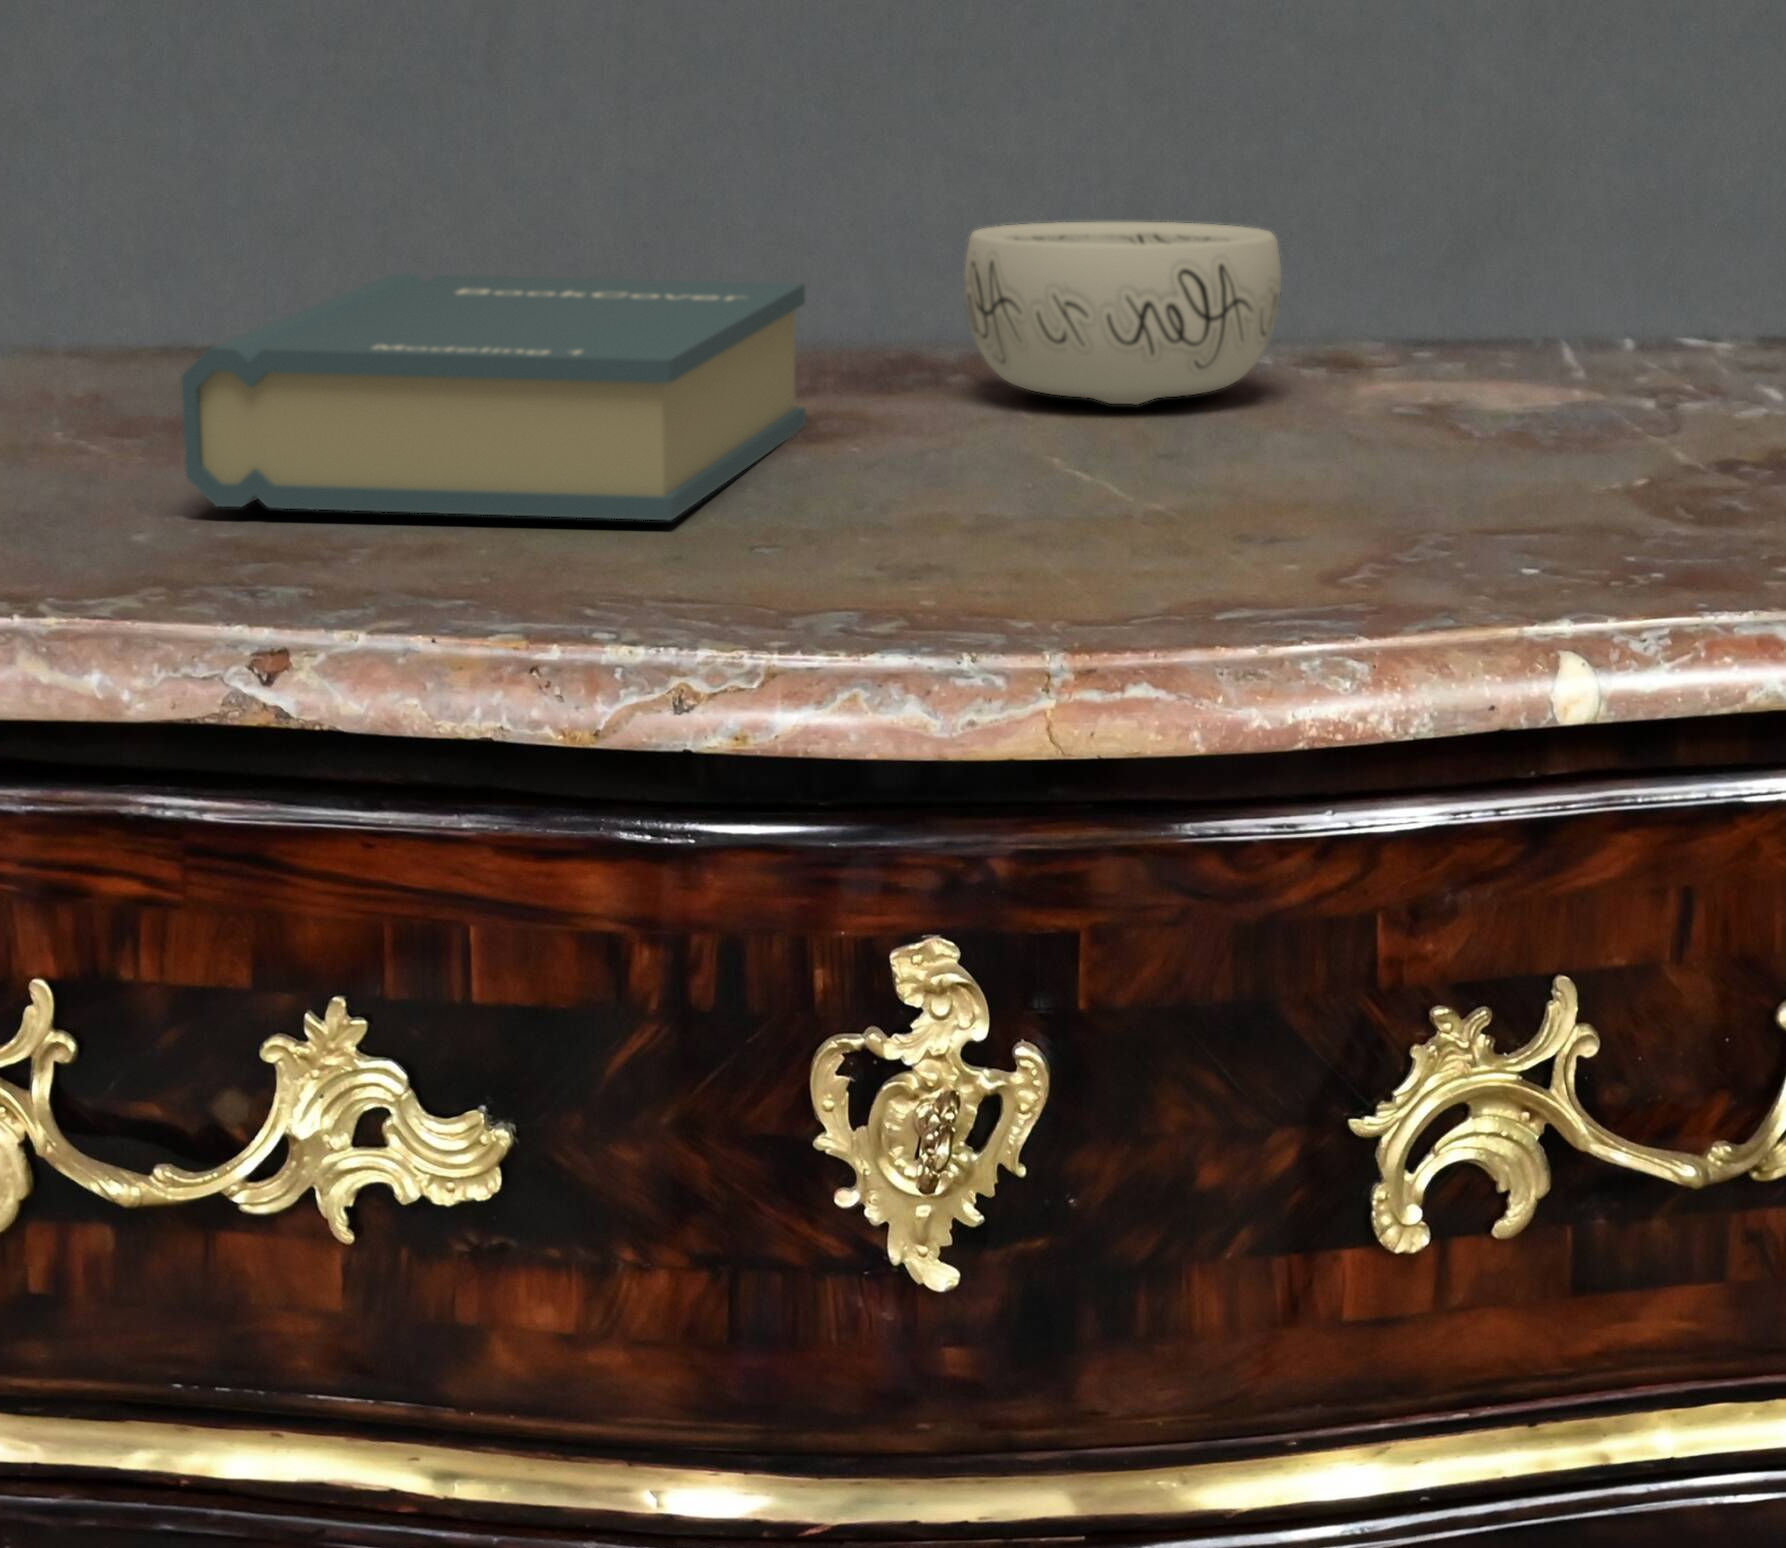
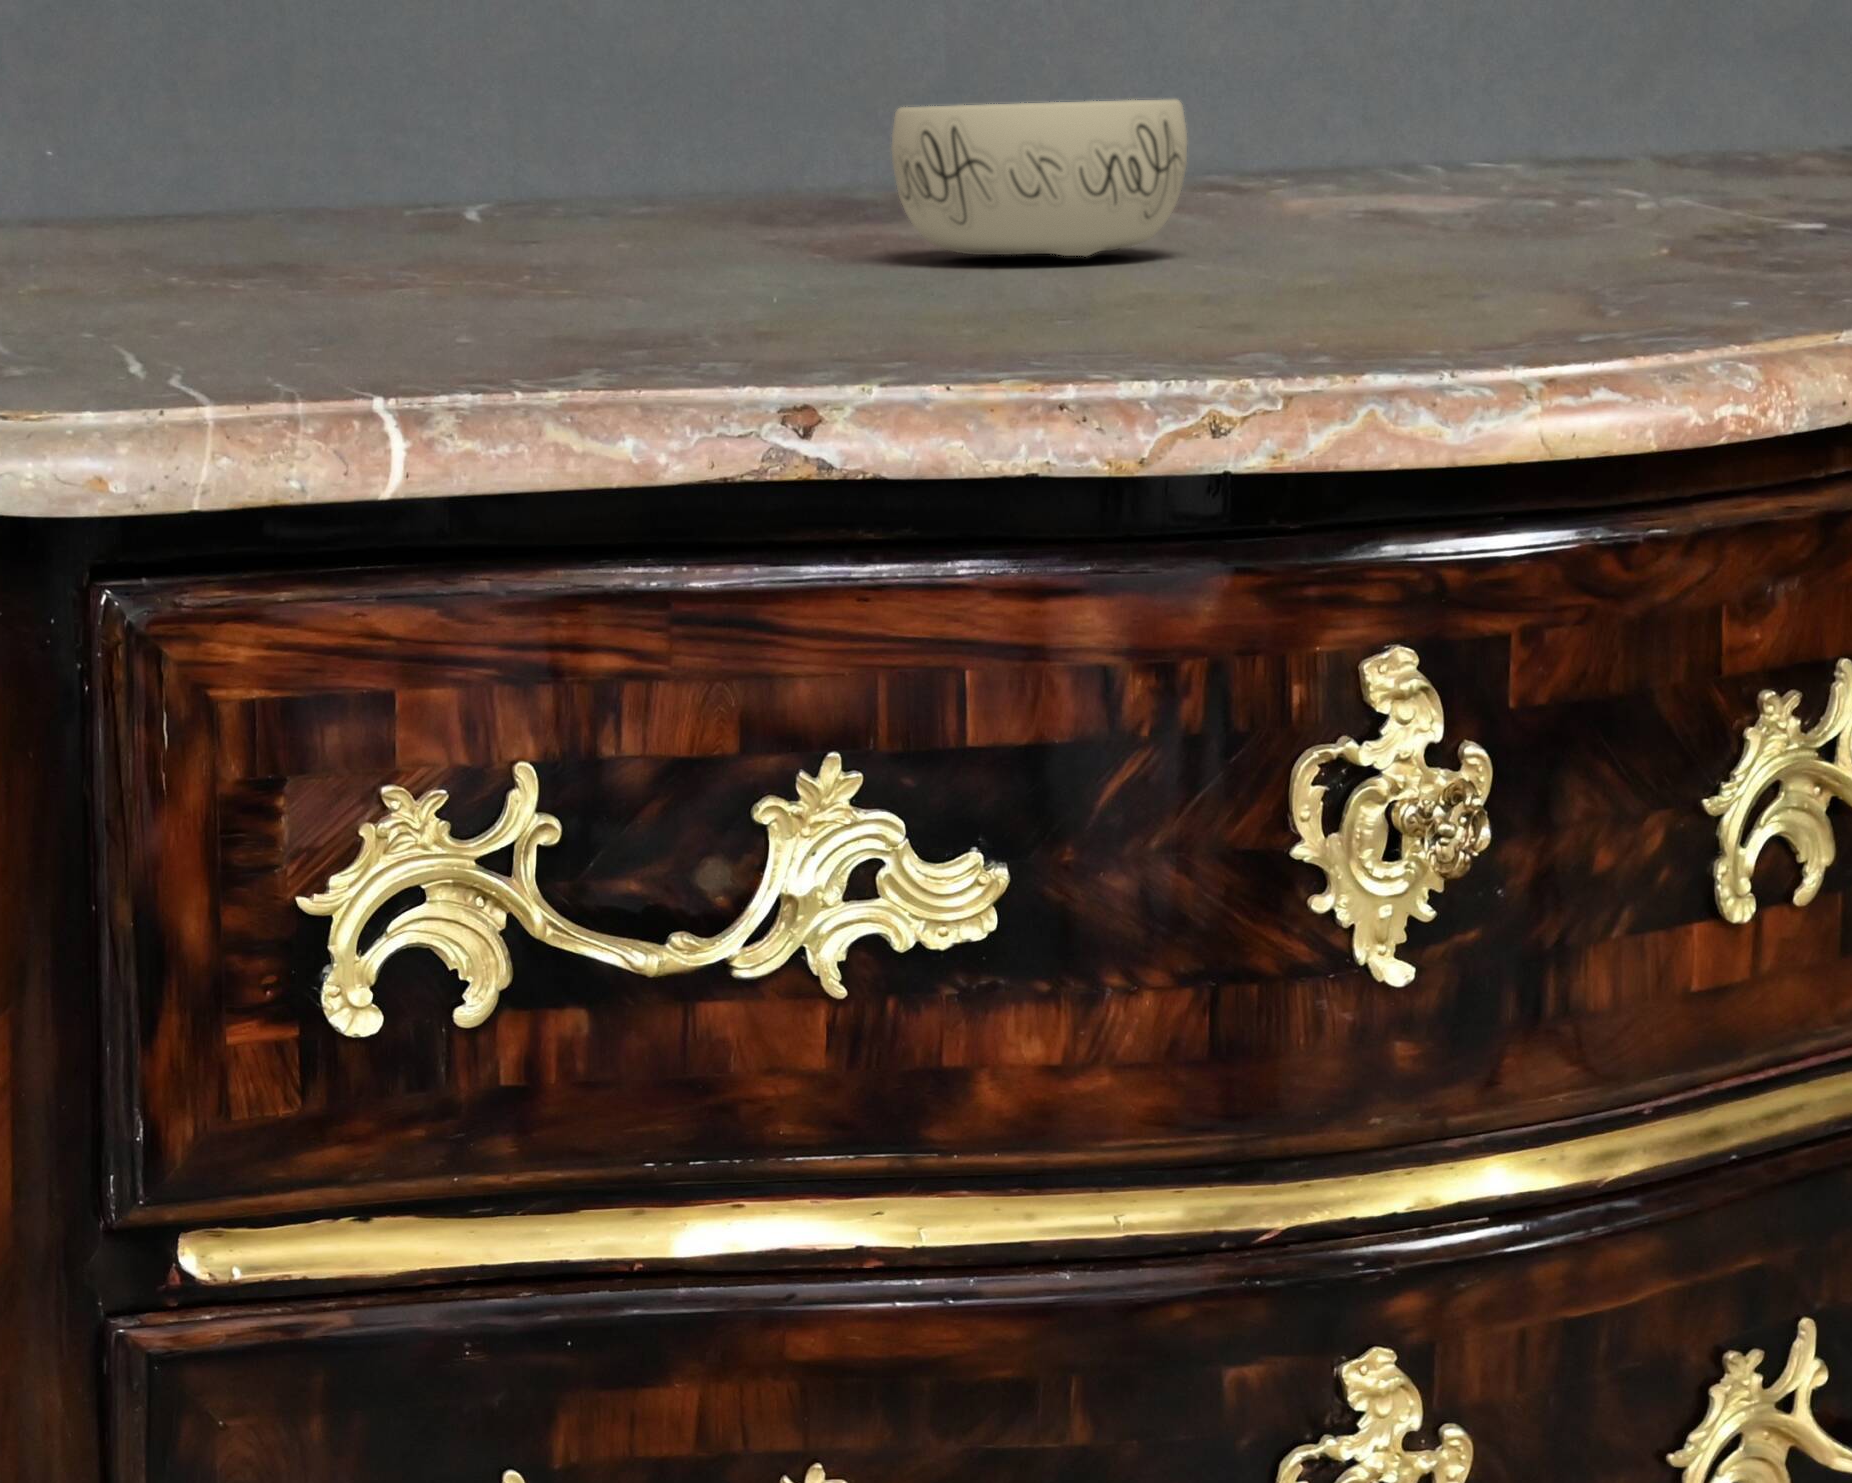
hardback book: present [181,274,806,520] -> none [389,147,941,330]

